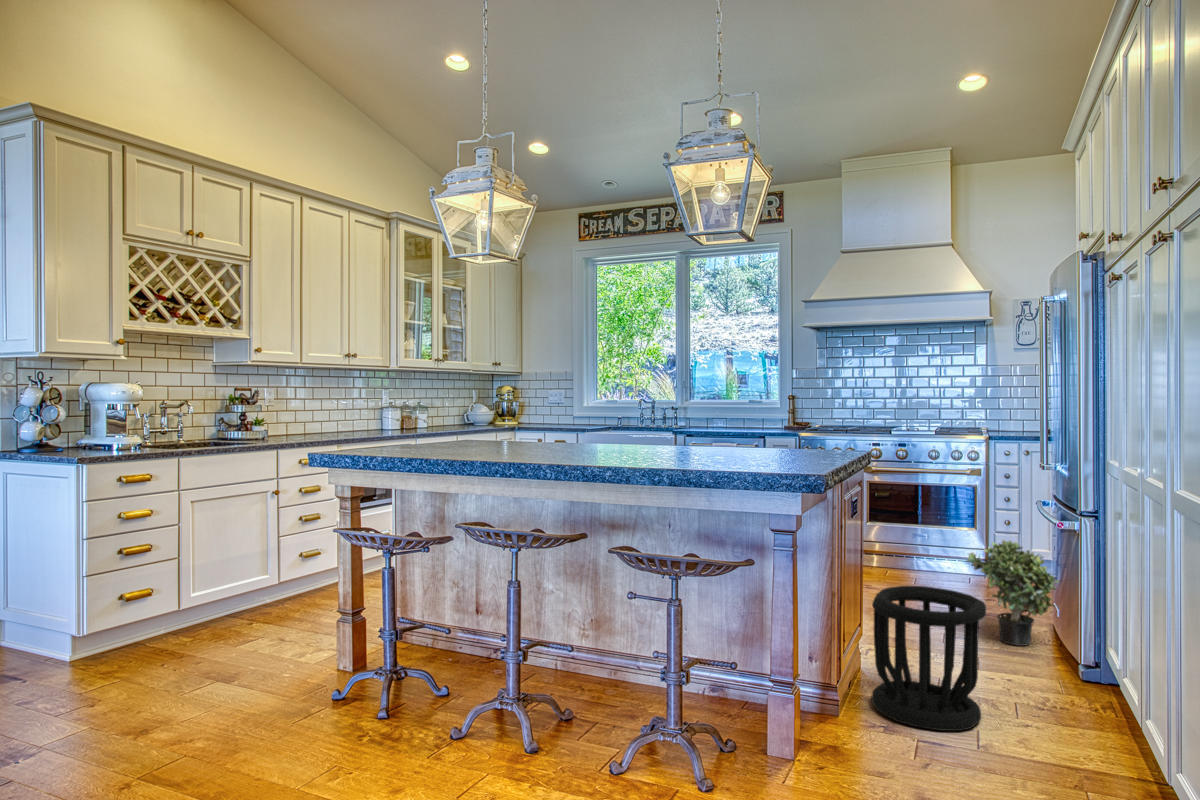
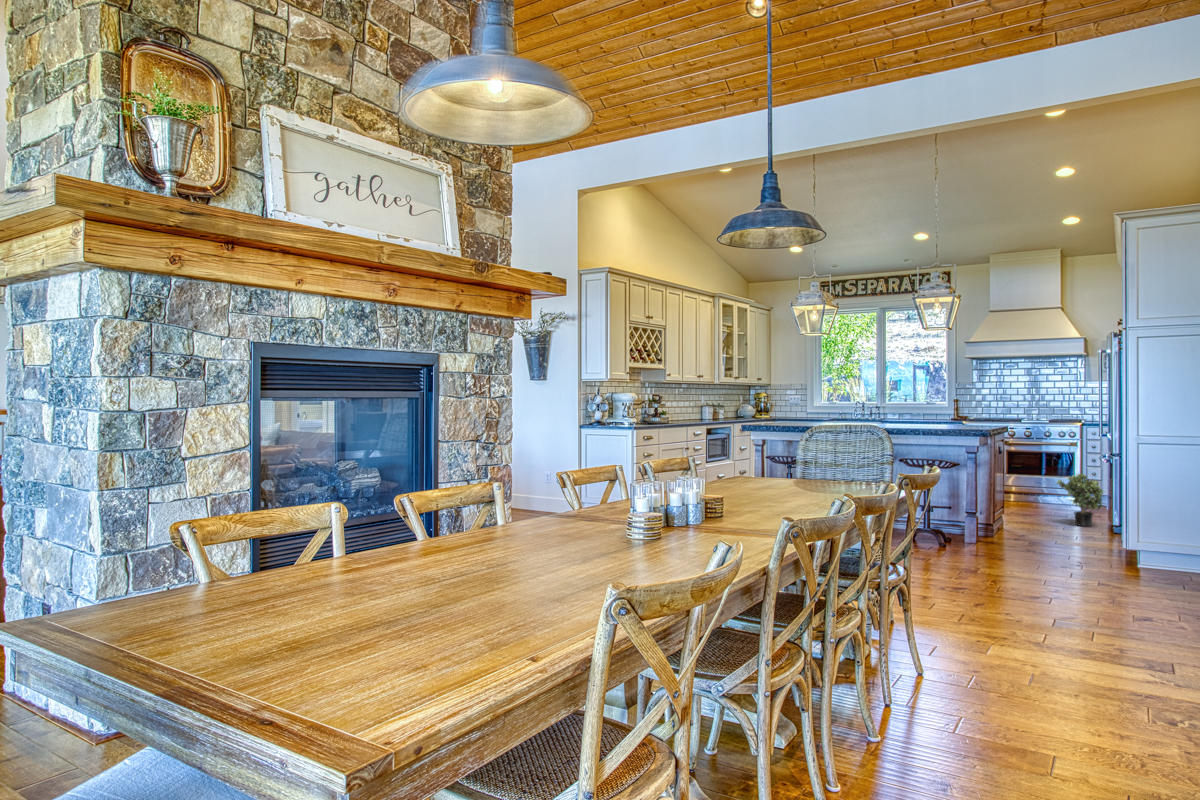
wastebasket: present [871,586,986,731] -> none [1000,485,1055,542]

